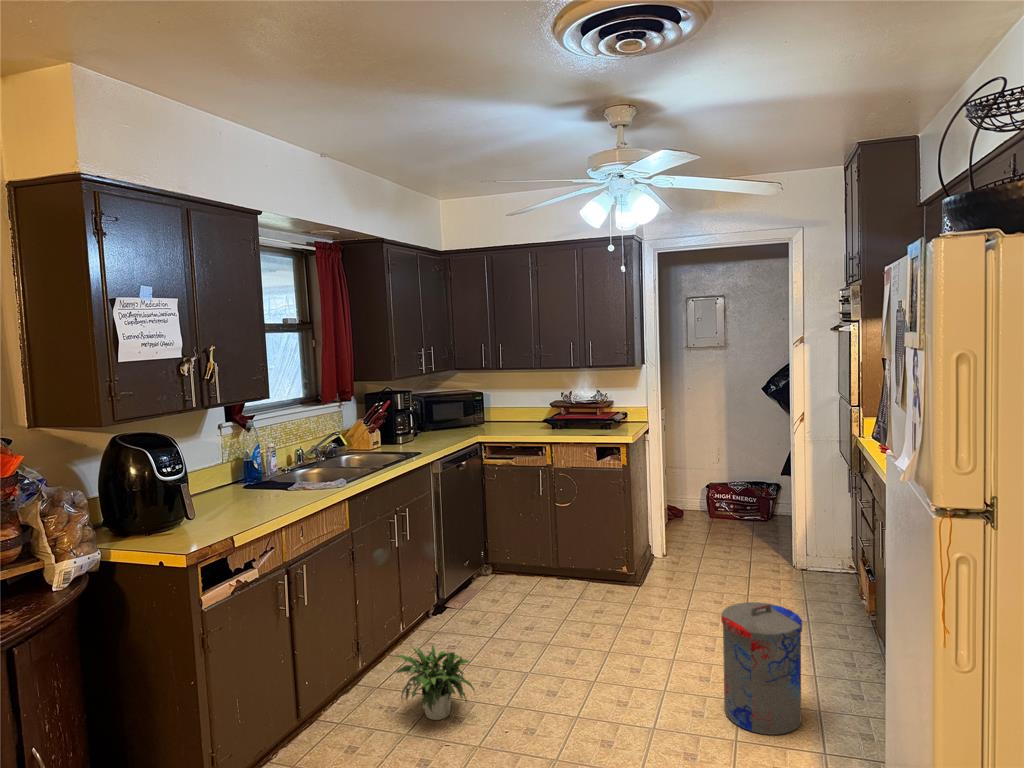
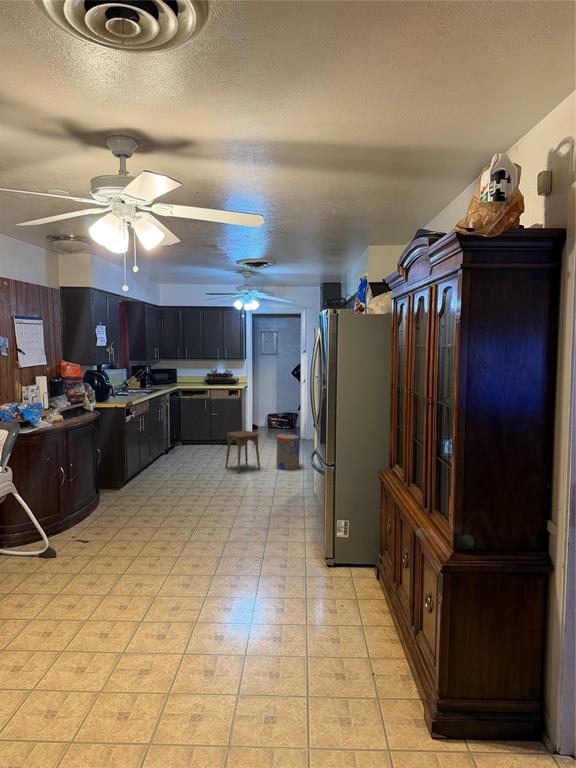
stool: none [566,587,670,738] -> present [226,431,260,473]
potted plant: present [380,644,474,720] -> none [161,450,197,474]

